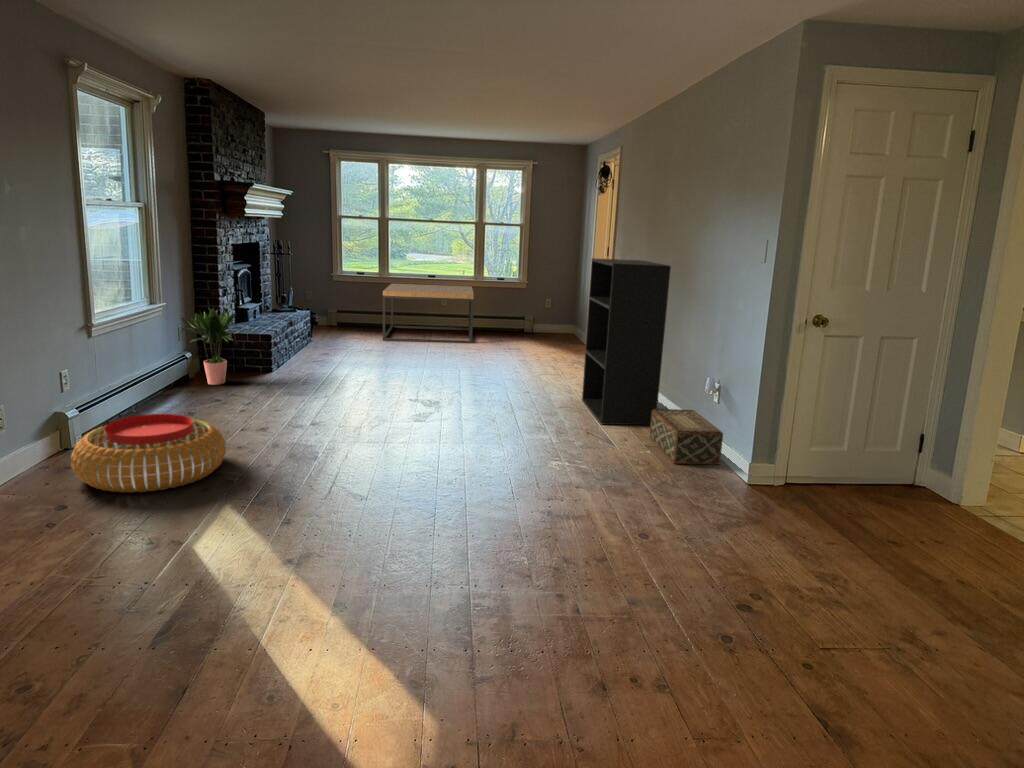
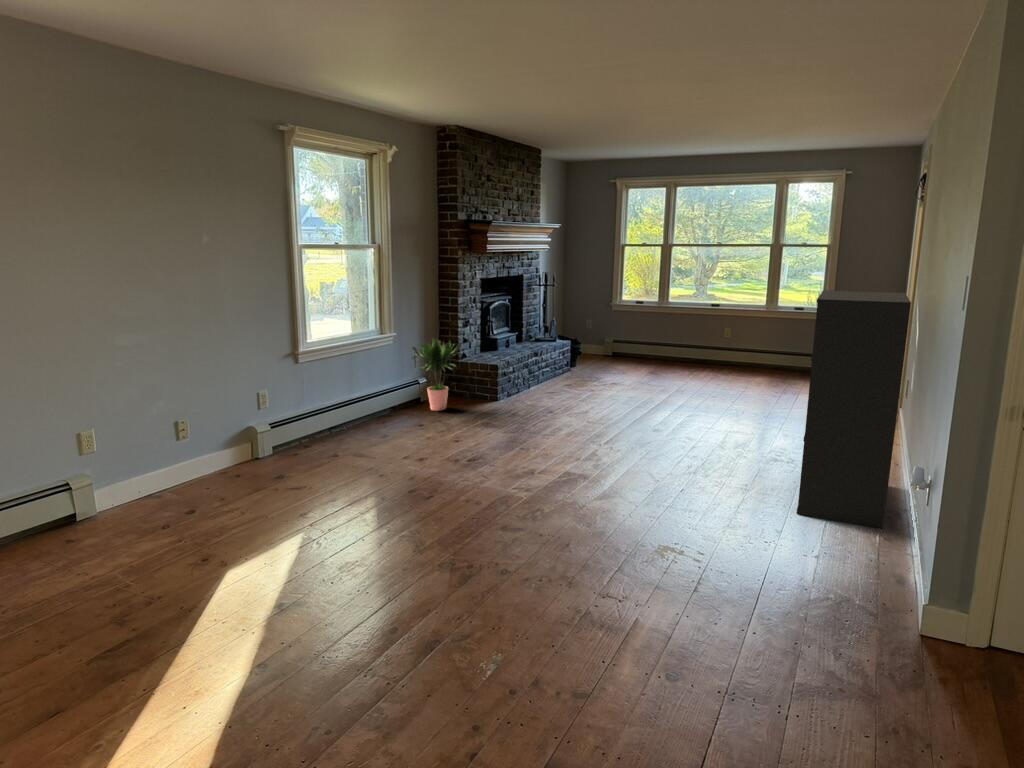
coffee table: present [383,284,474,343] -> none [643,314,761,384]
woven basket: present [650,409,723,464] -> none [847,508,938,615]
pouf: present [71,414,226,493] -> none [214,439,348,513]

